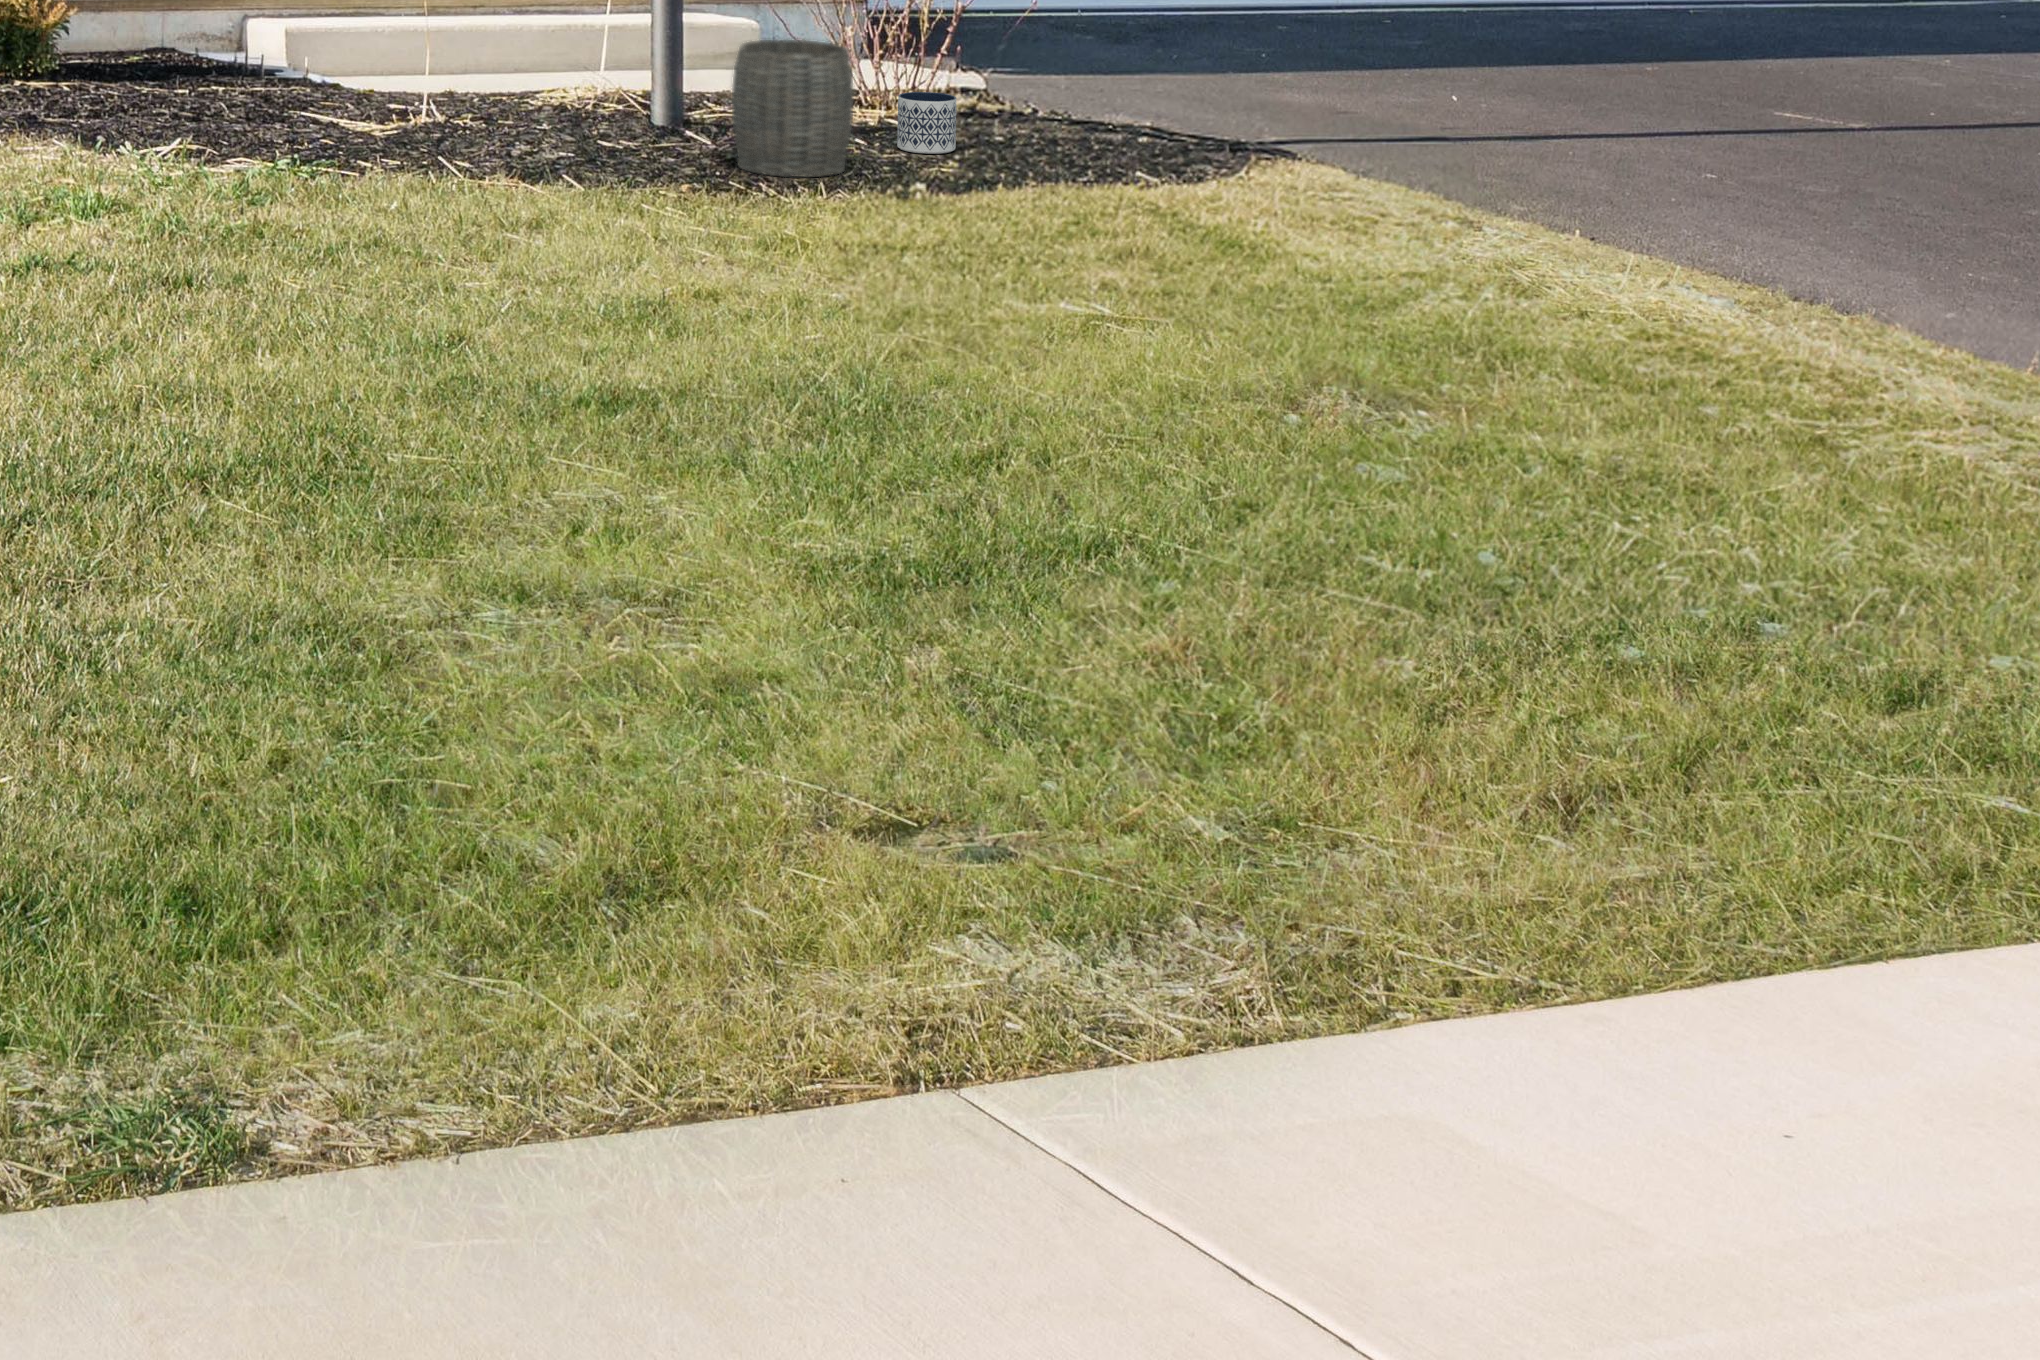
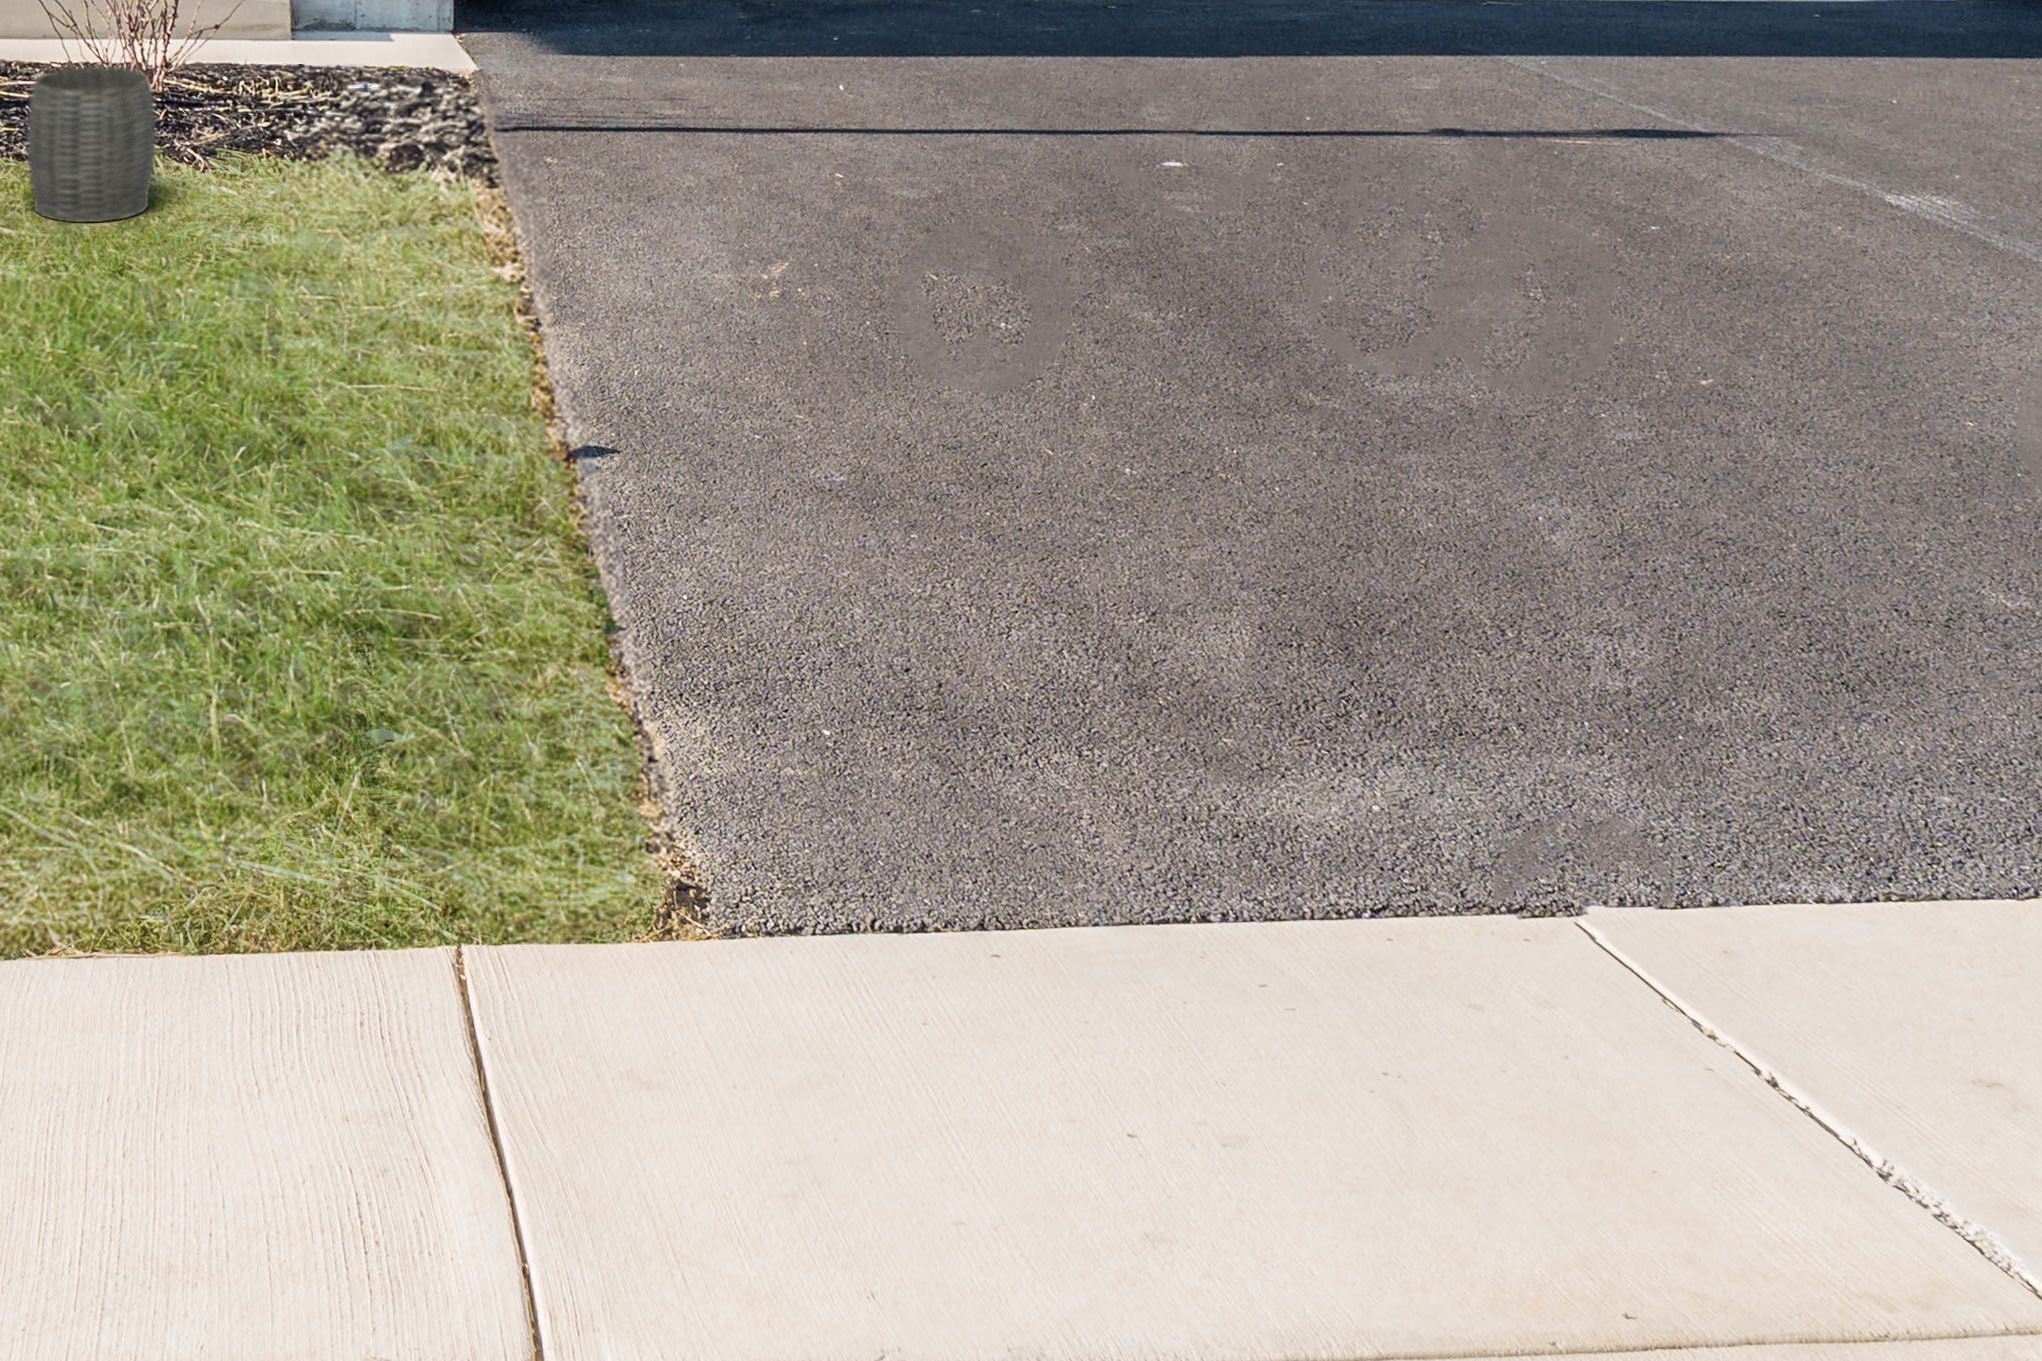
planter: present [897,92,956,154] -> none [257,122,318,192]

